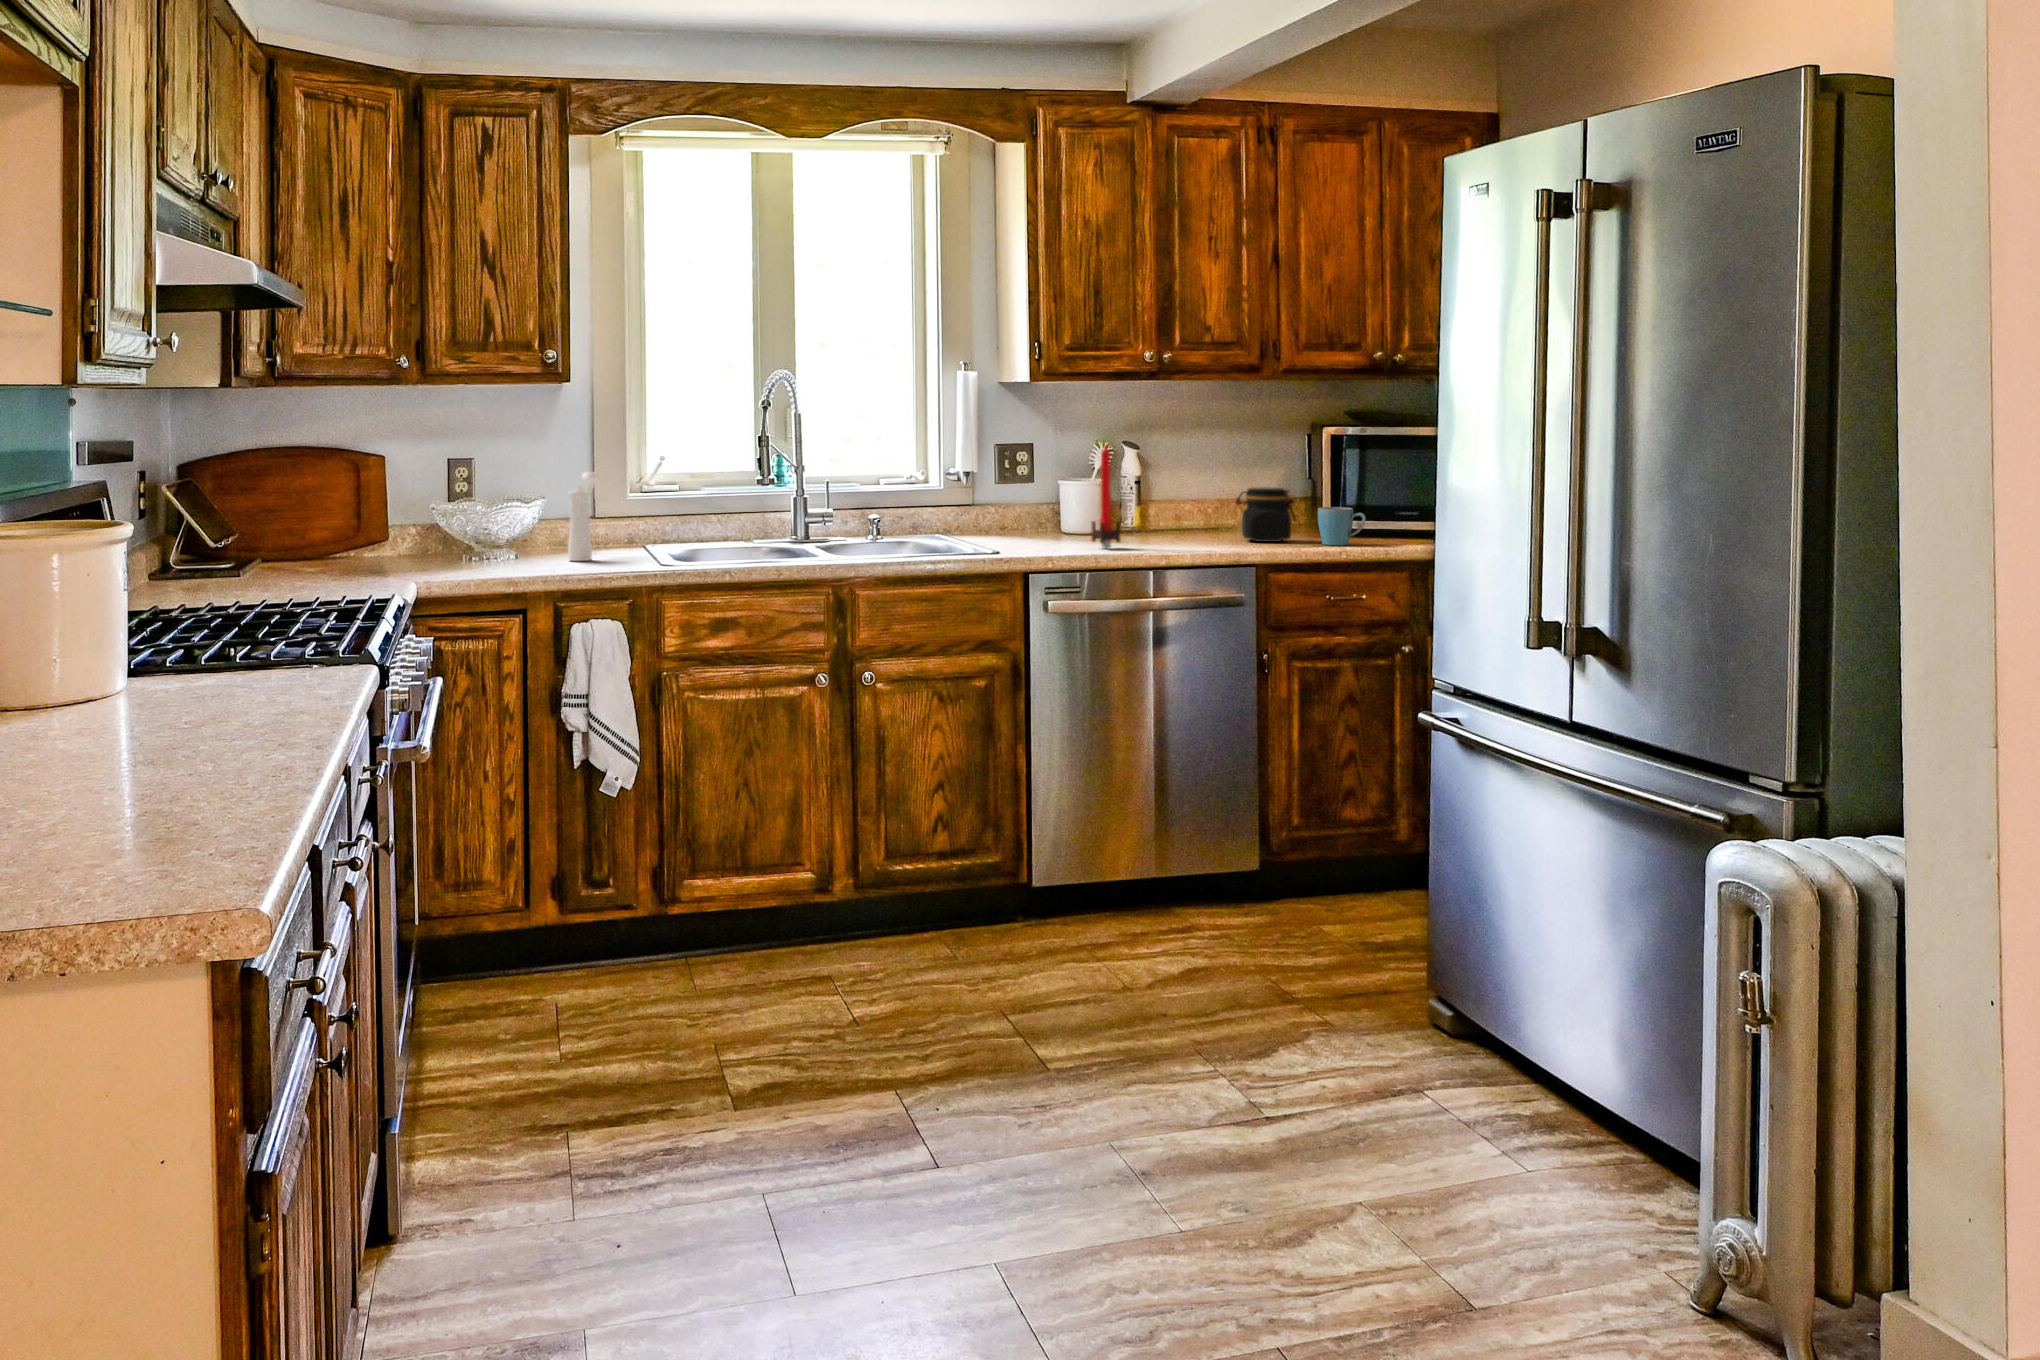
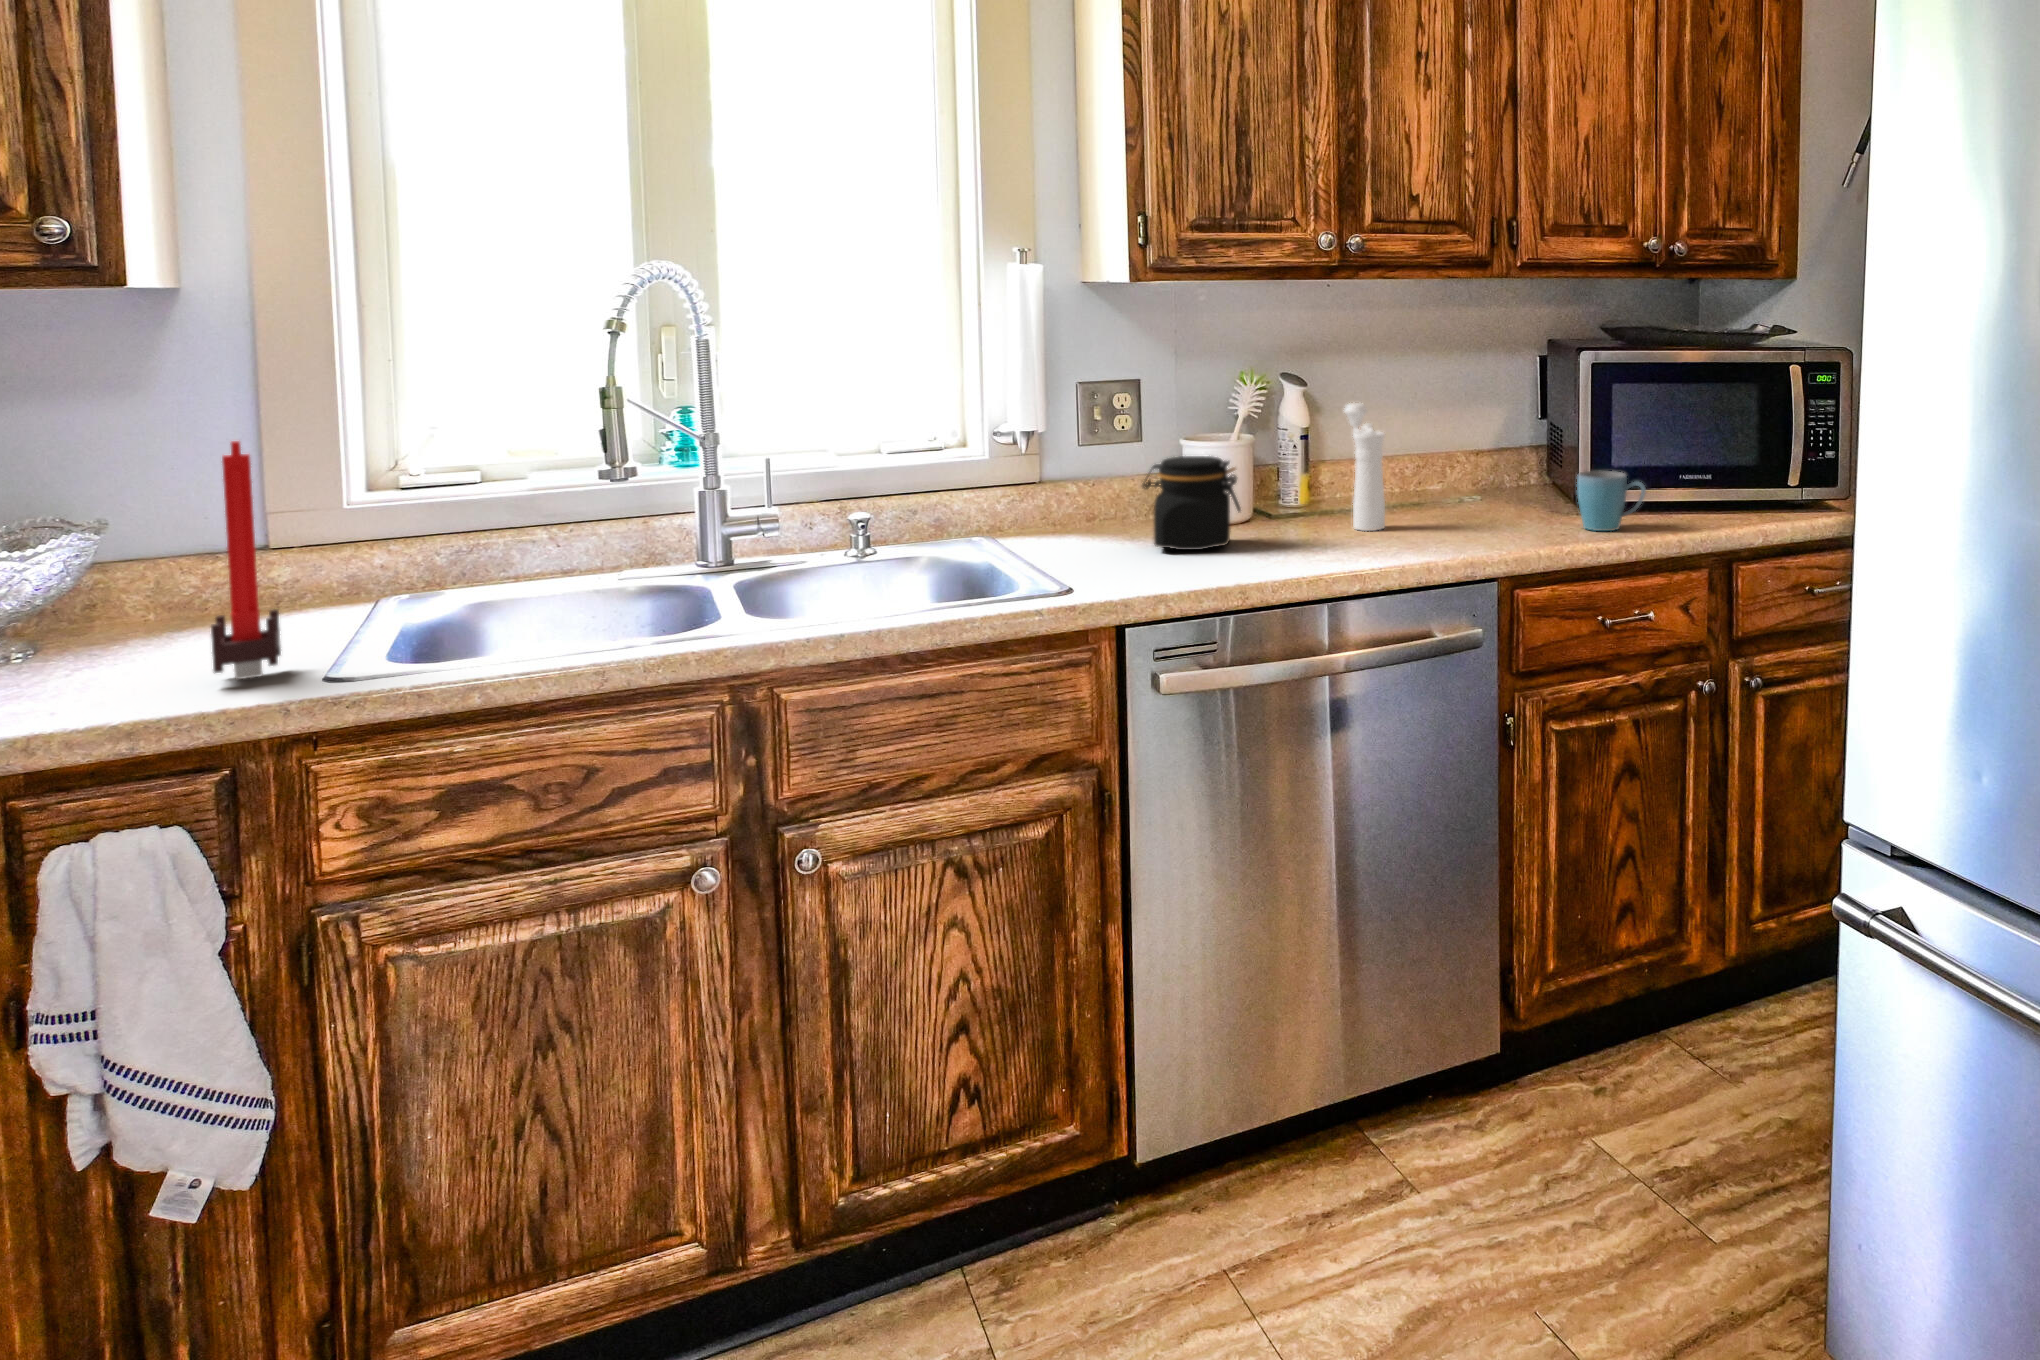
candle: present [1092,445,1120,548] -> present [211,441,281,679]
pepper mill: present [568,473,598,561] -> present [1344,403,1385,531]
jar: present [1236,487,1296,542] -> present [1142,456,1241,550]

